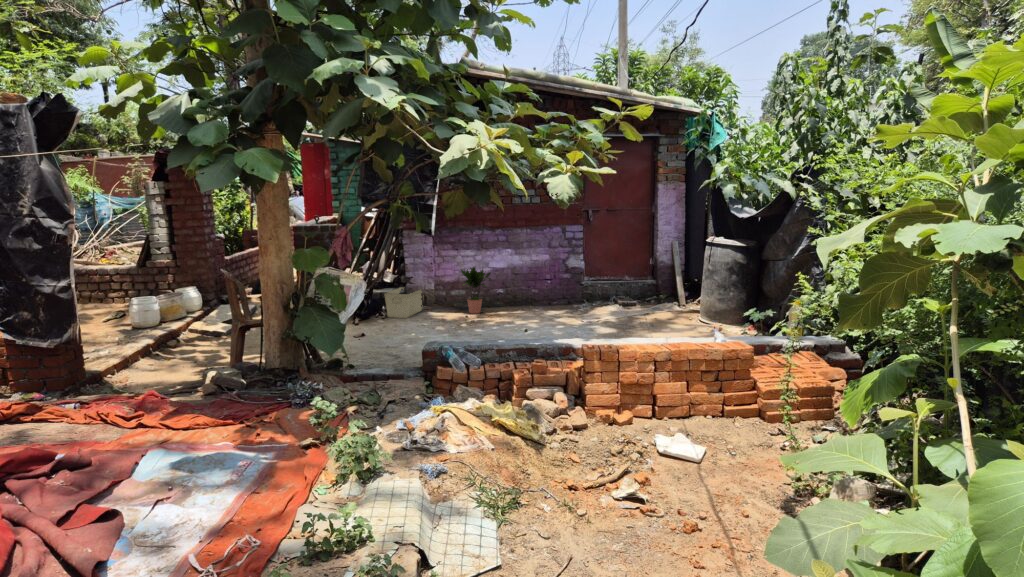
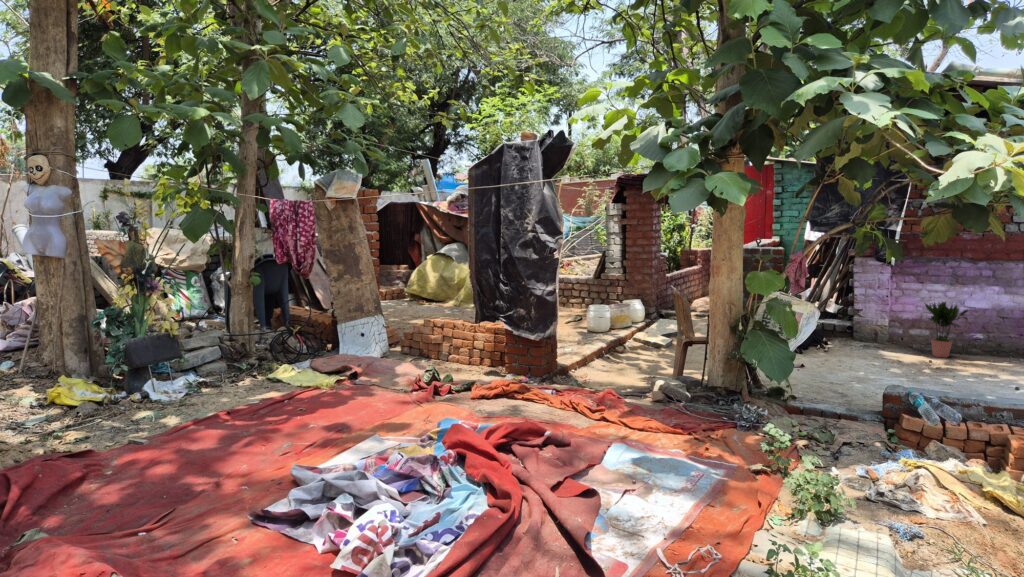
storage bin: present [385,287,422,318] -> none [825,318,874,352]

